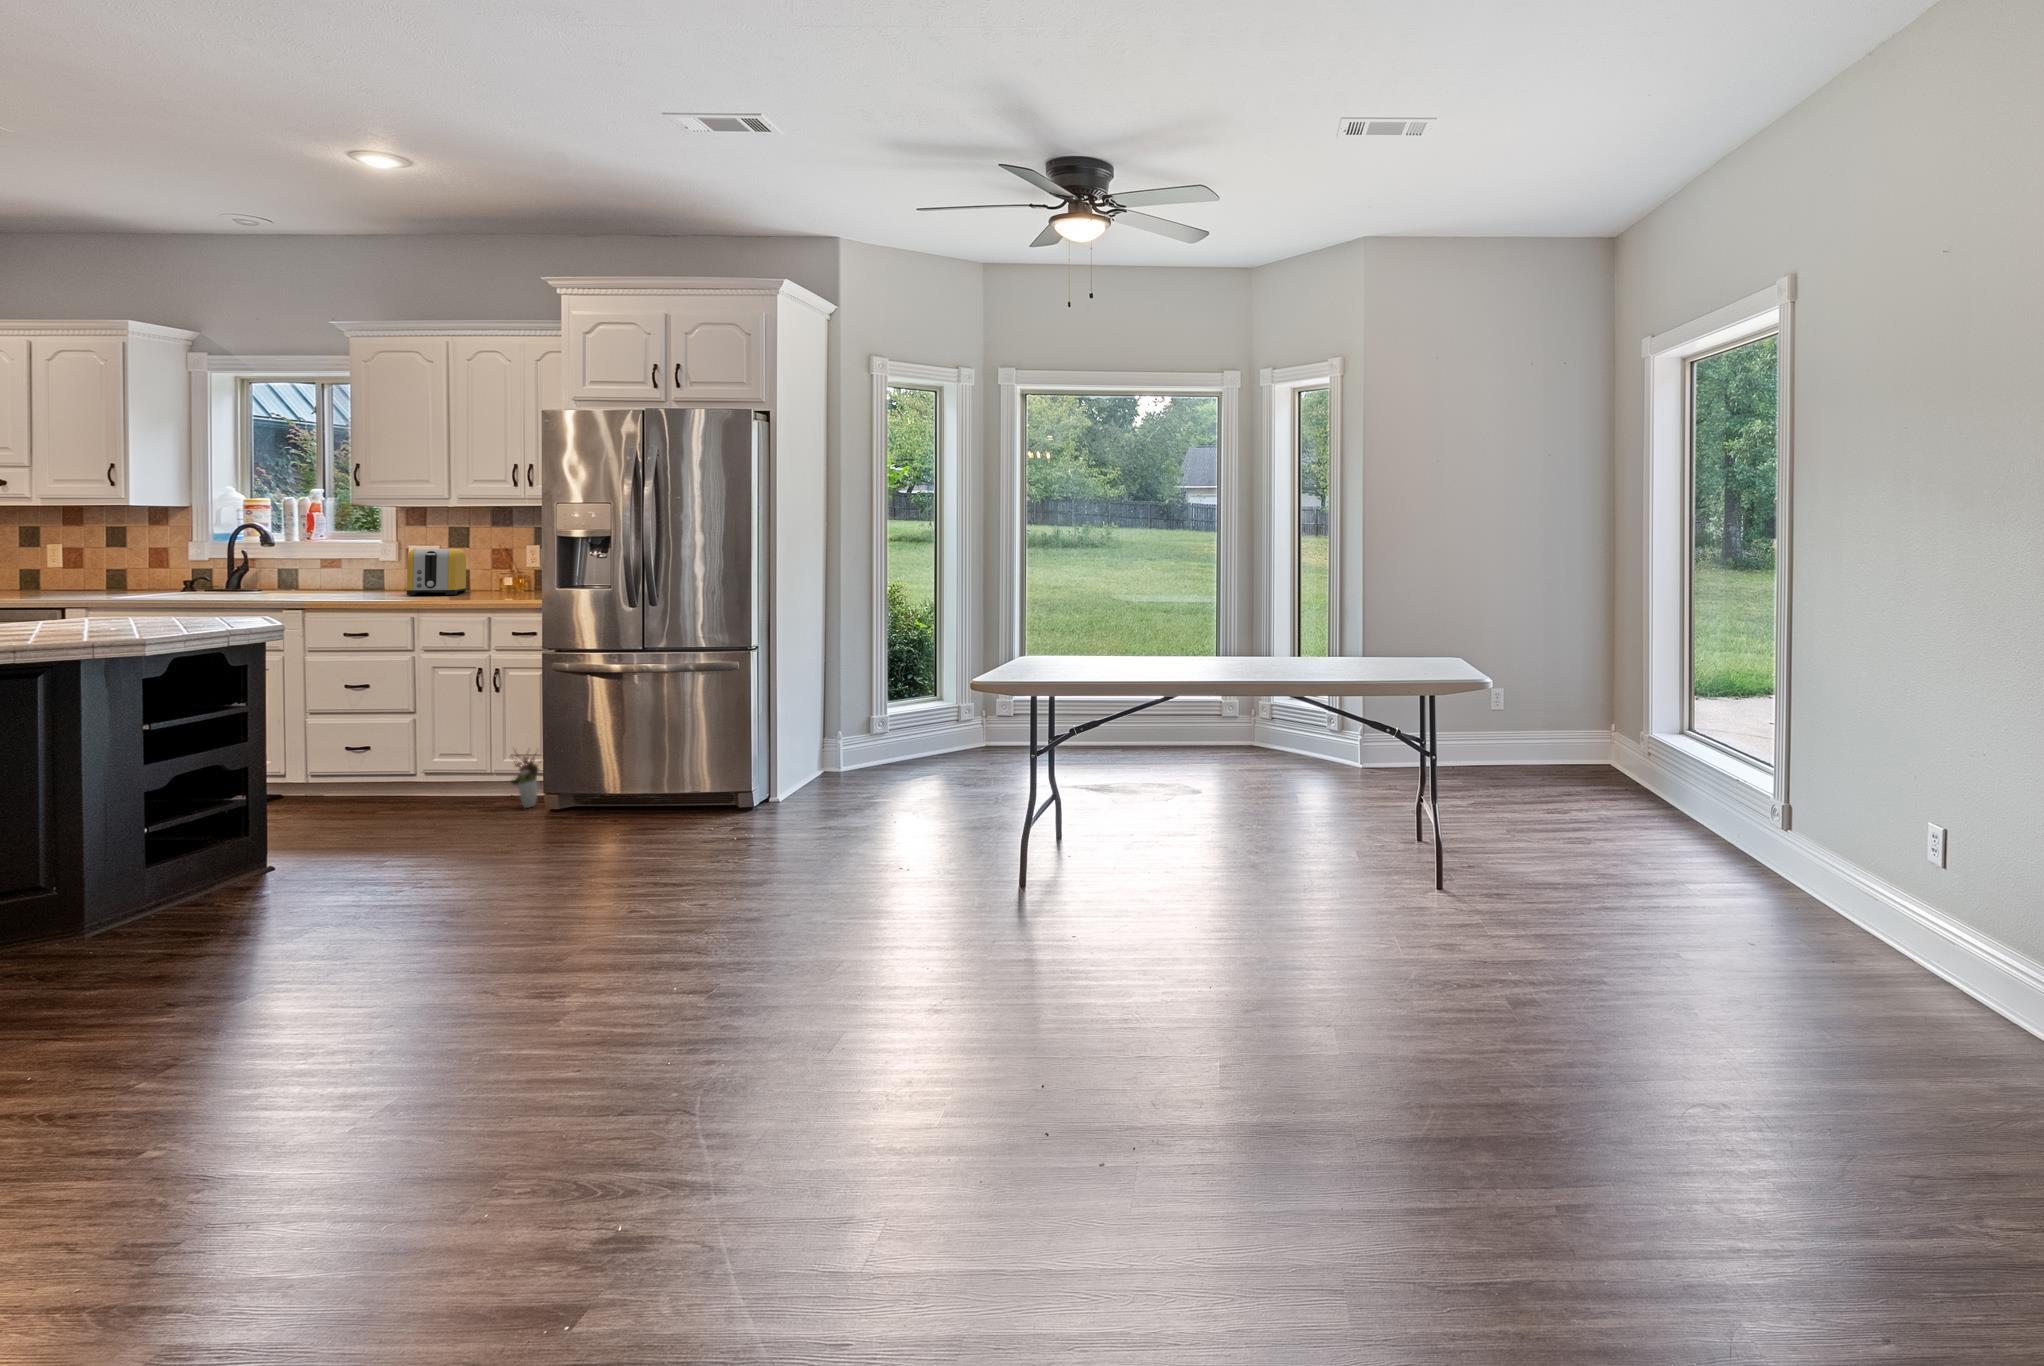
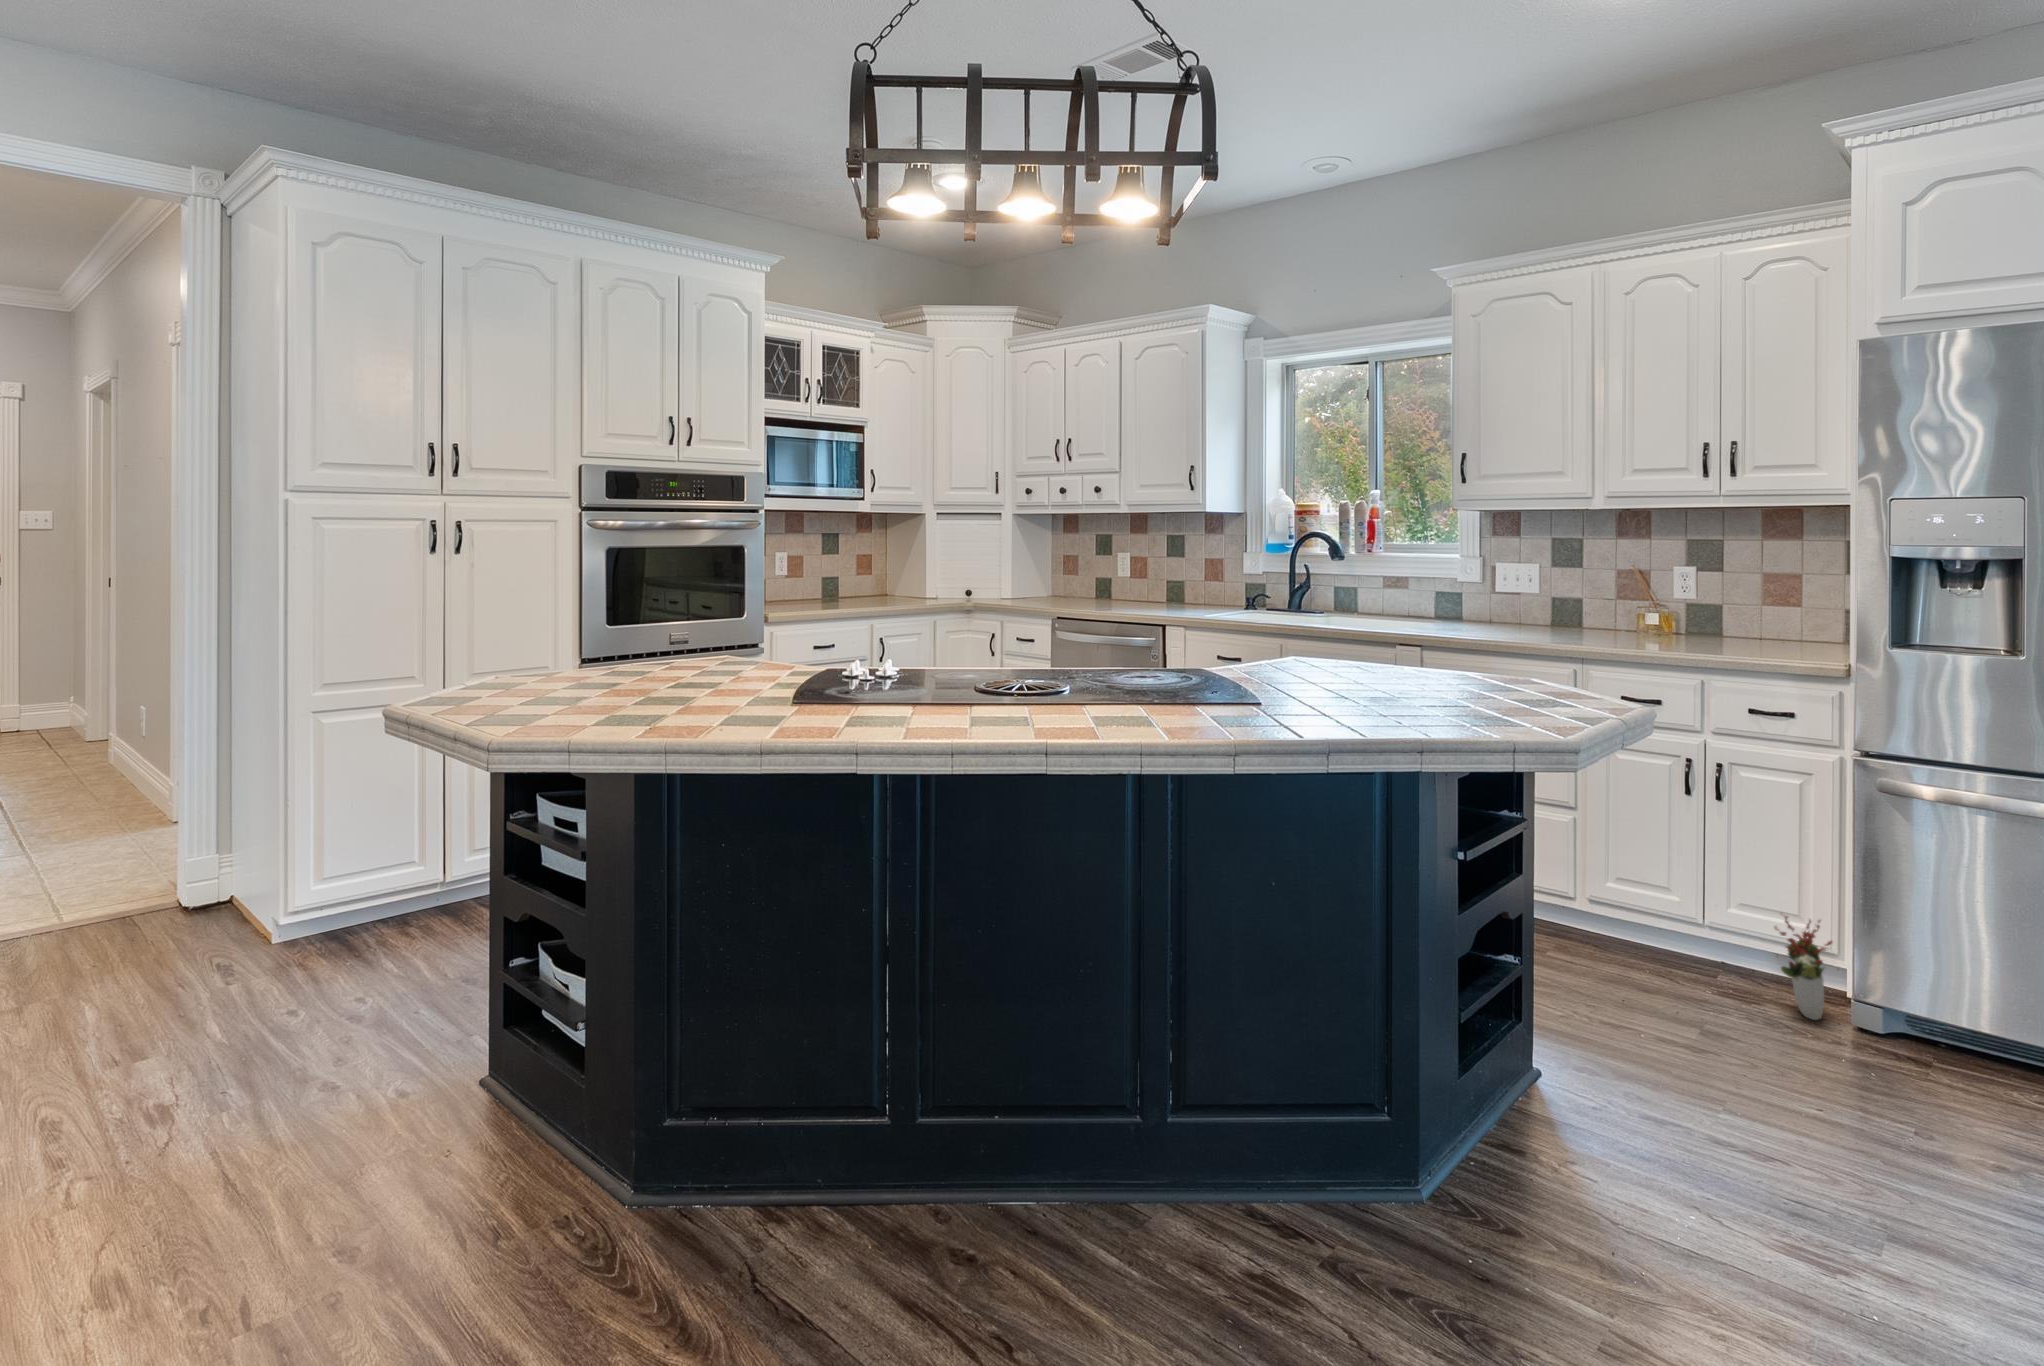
toaster: present [407,549,466,595] -> none [1542,571,1616,642]

